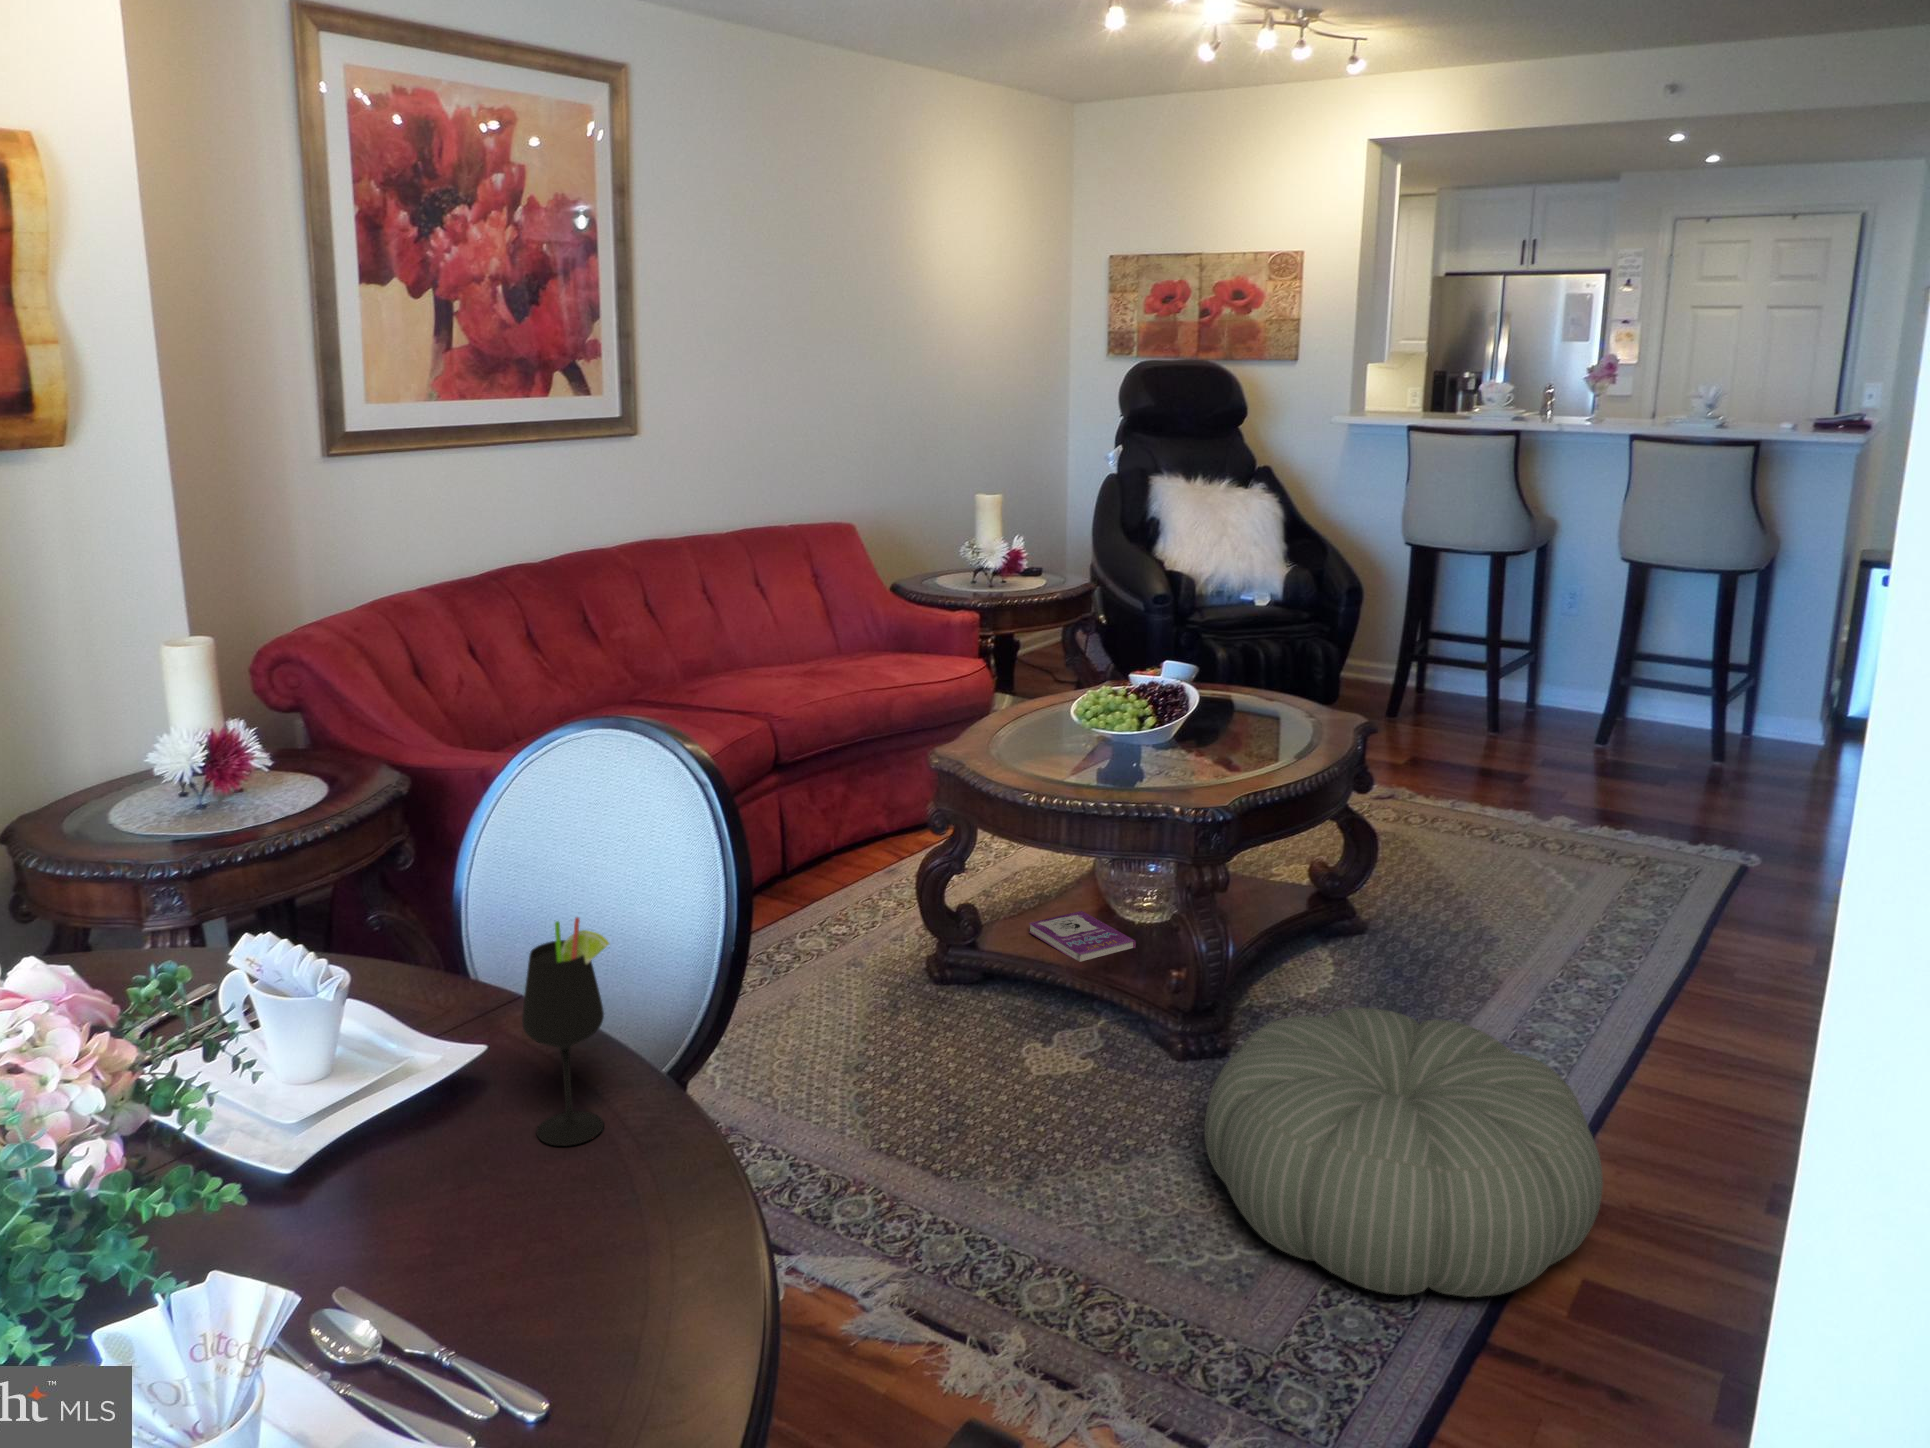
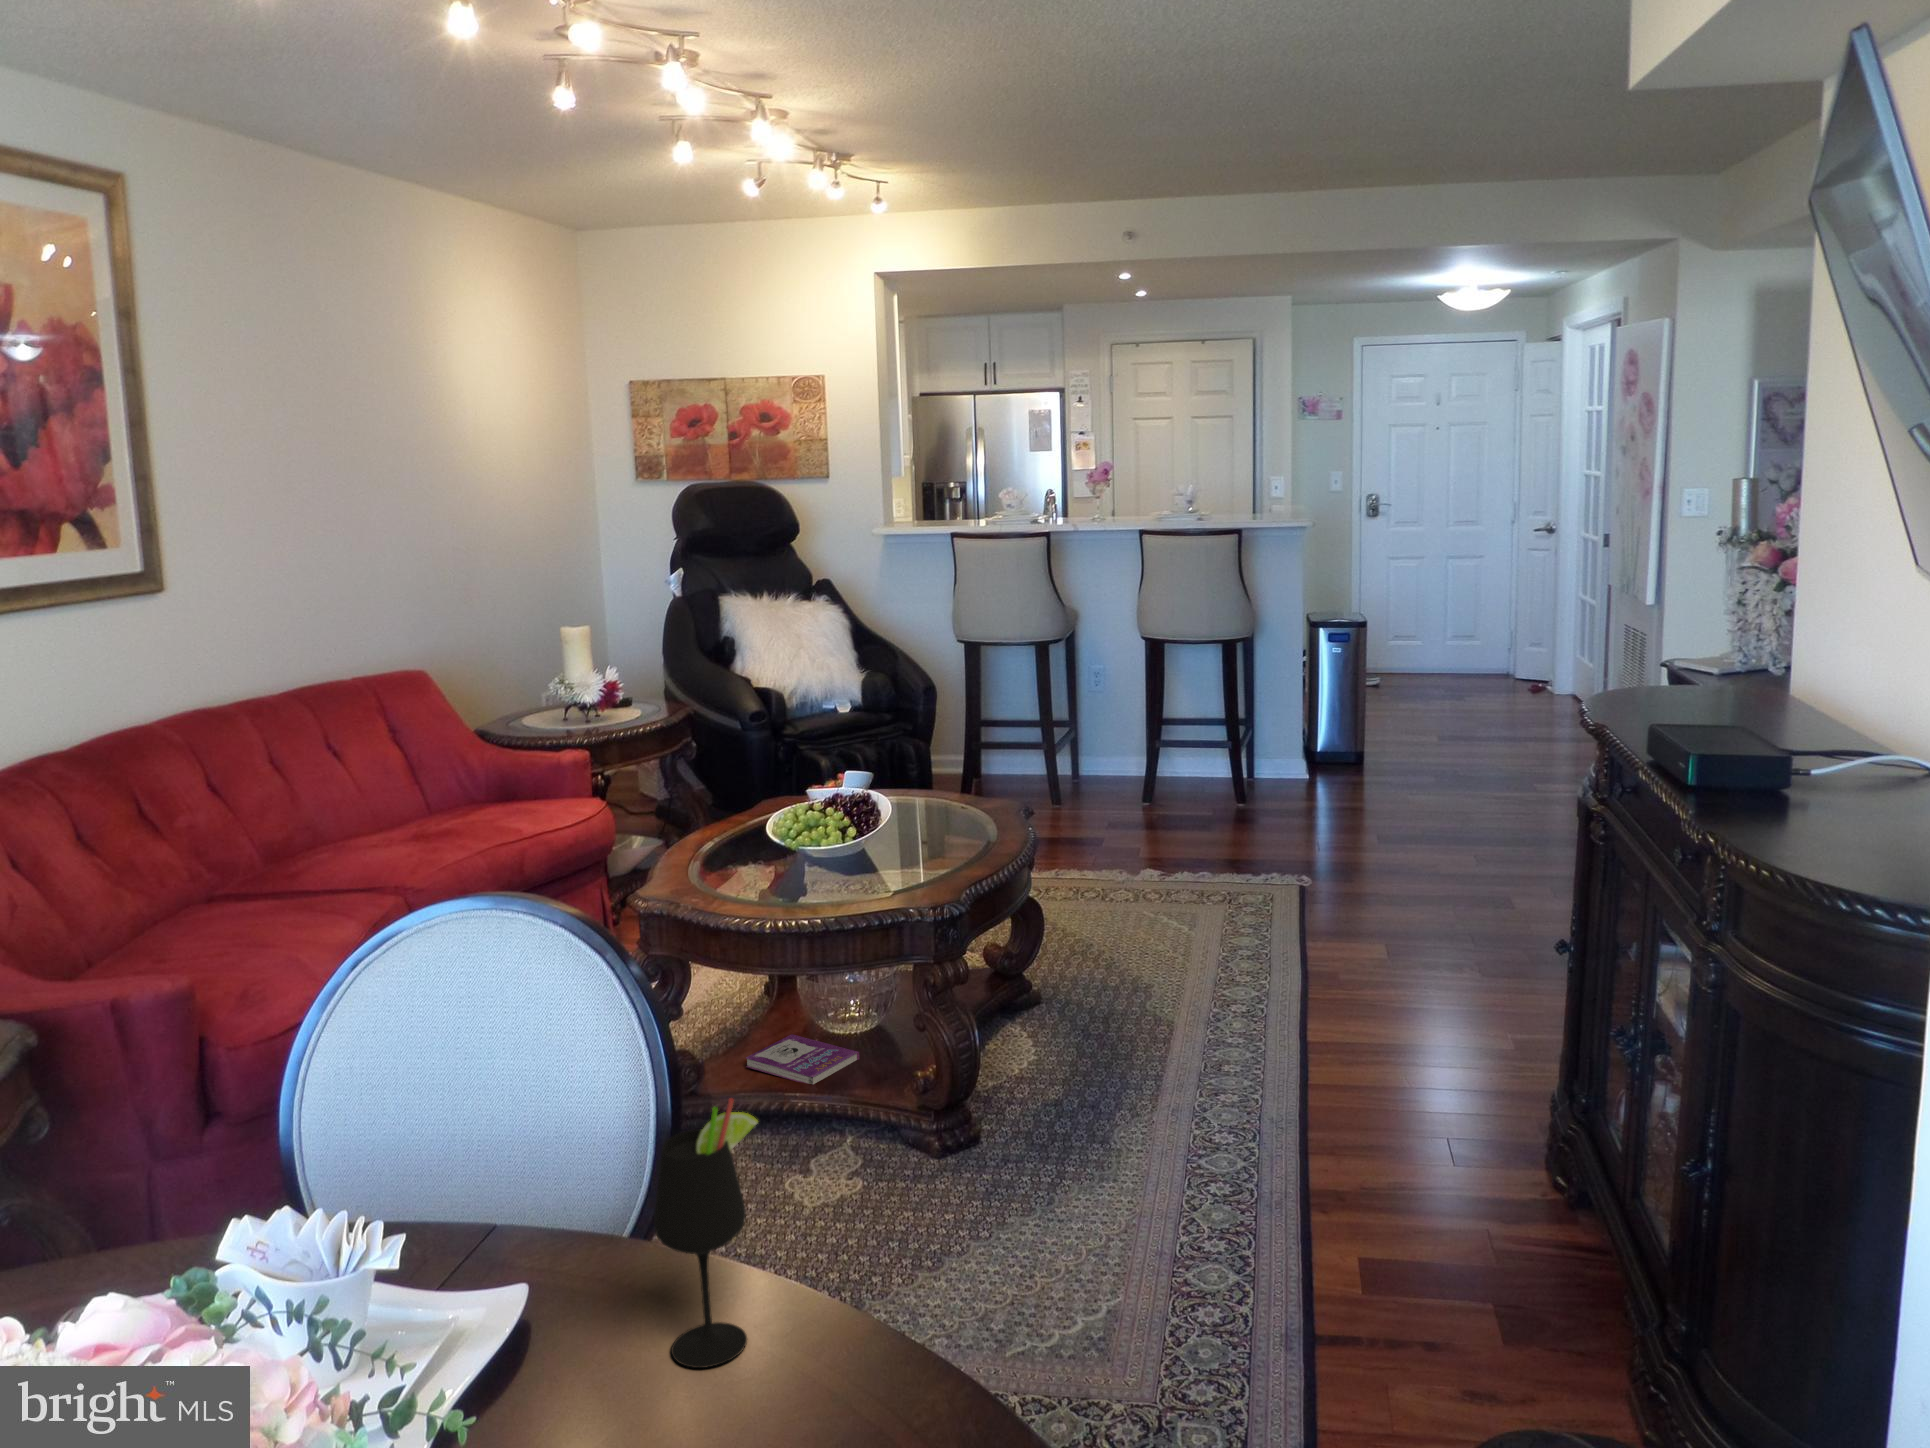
pouf: present [1204,1007,1603,1297] -> none [1017,1058,1362,1317]

